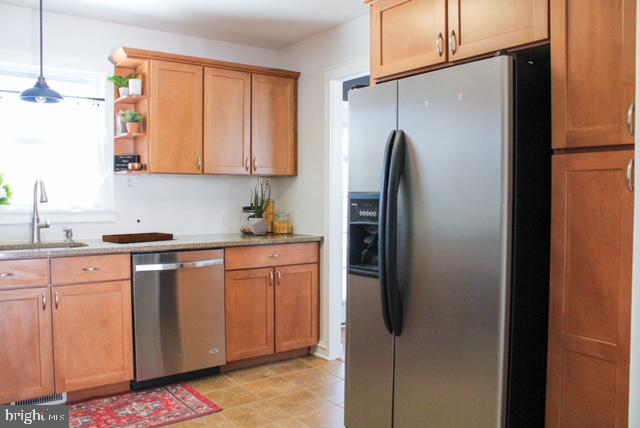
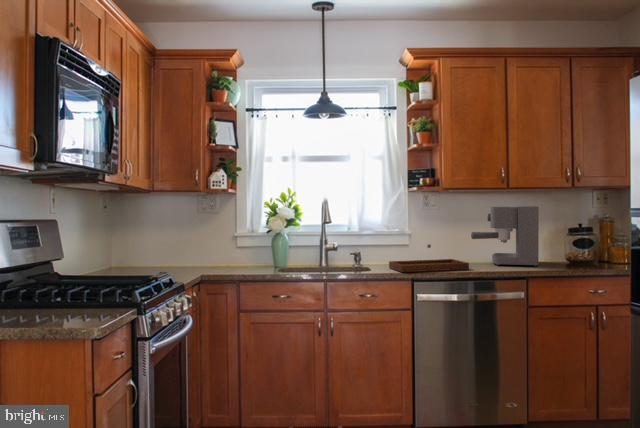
potted plant: present [249,185,271,235] -> none [573,197,606,267]
coffee maker: none [171,189,225,236] -> present [471,206,539,266]

